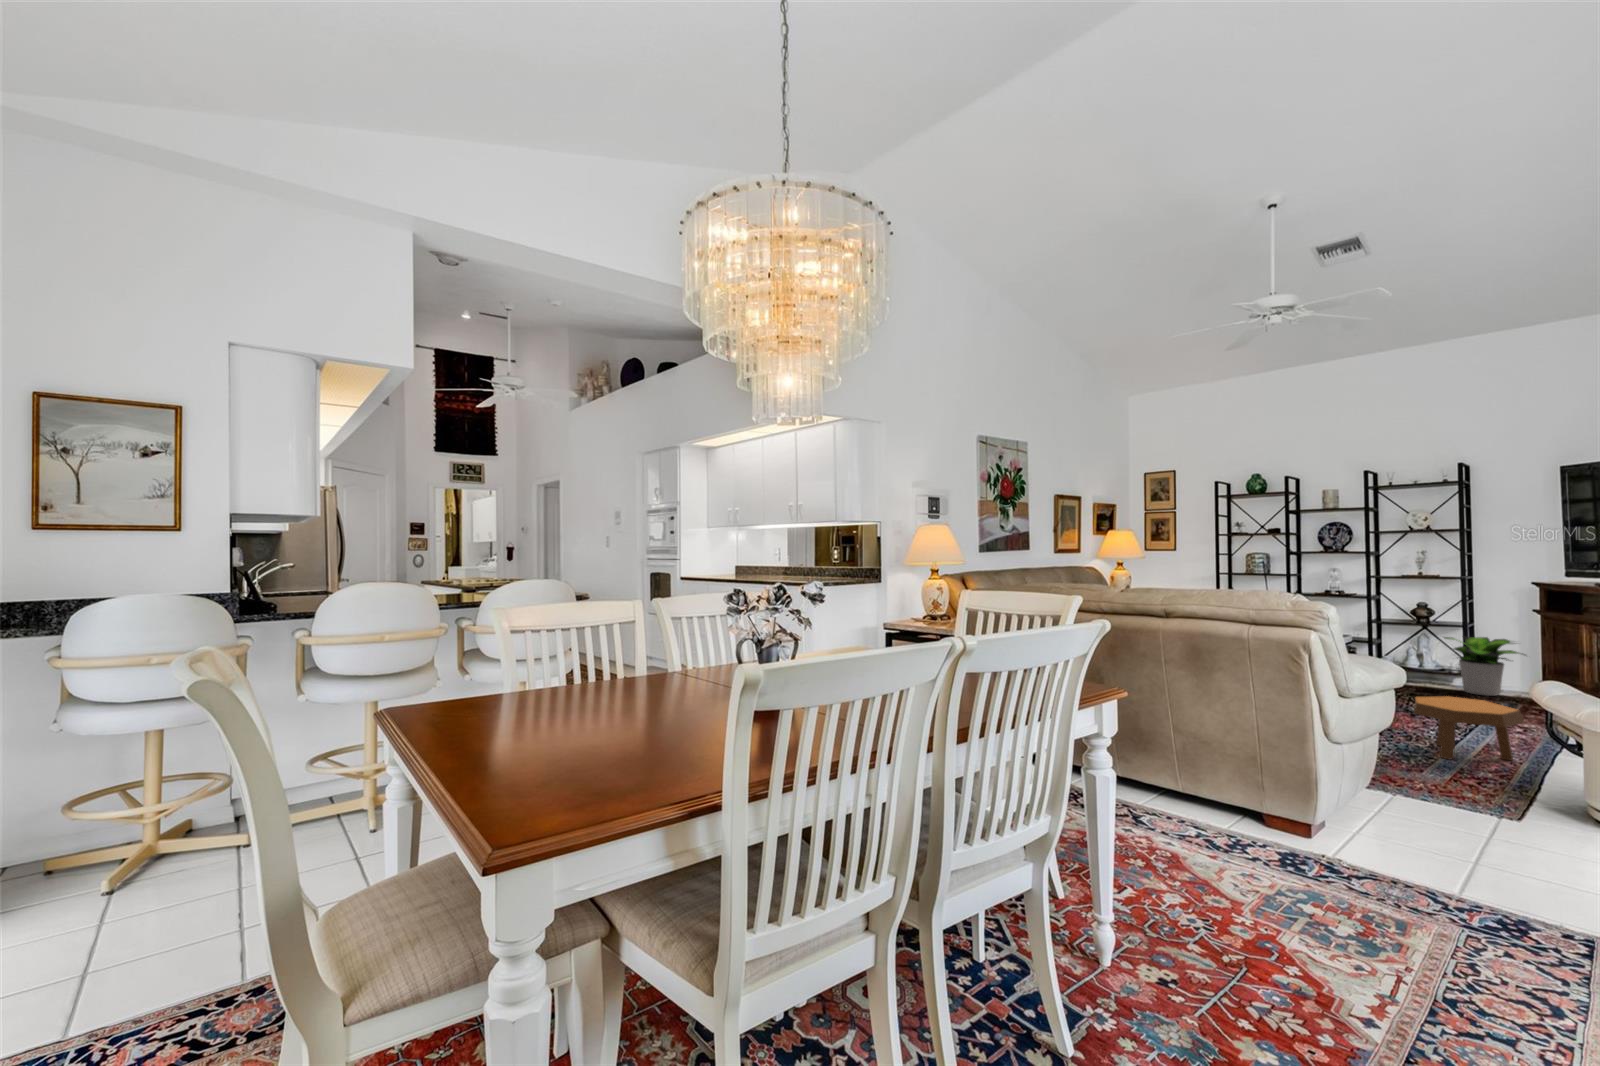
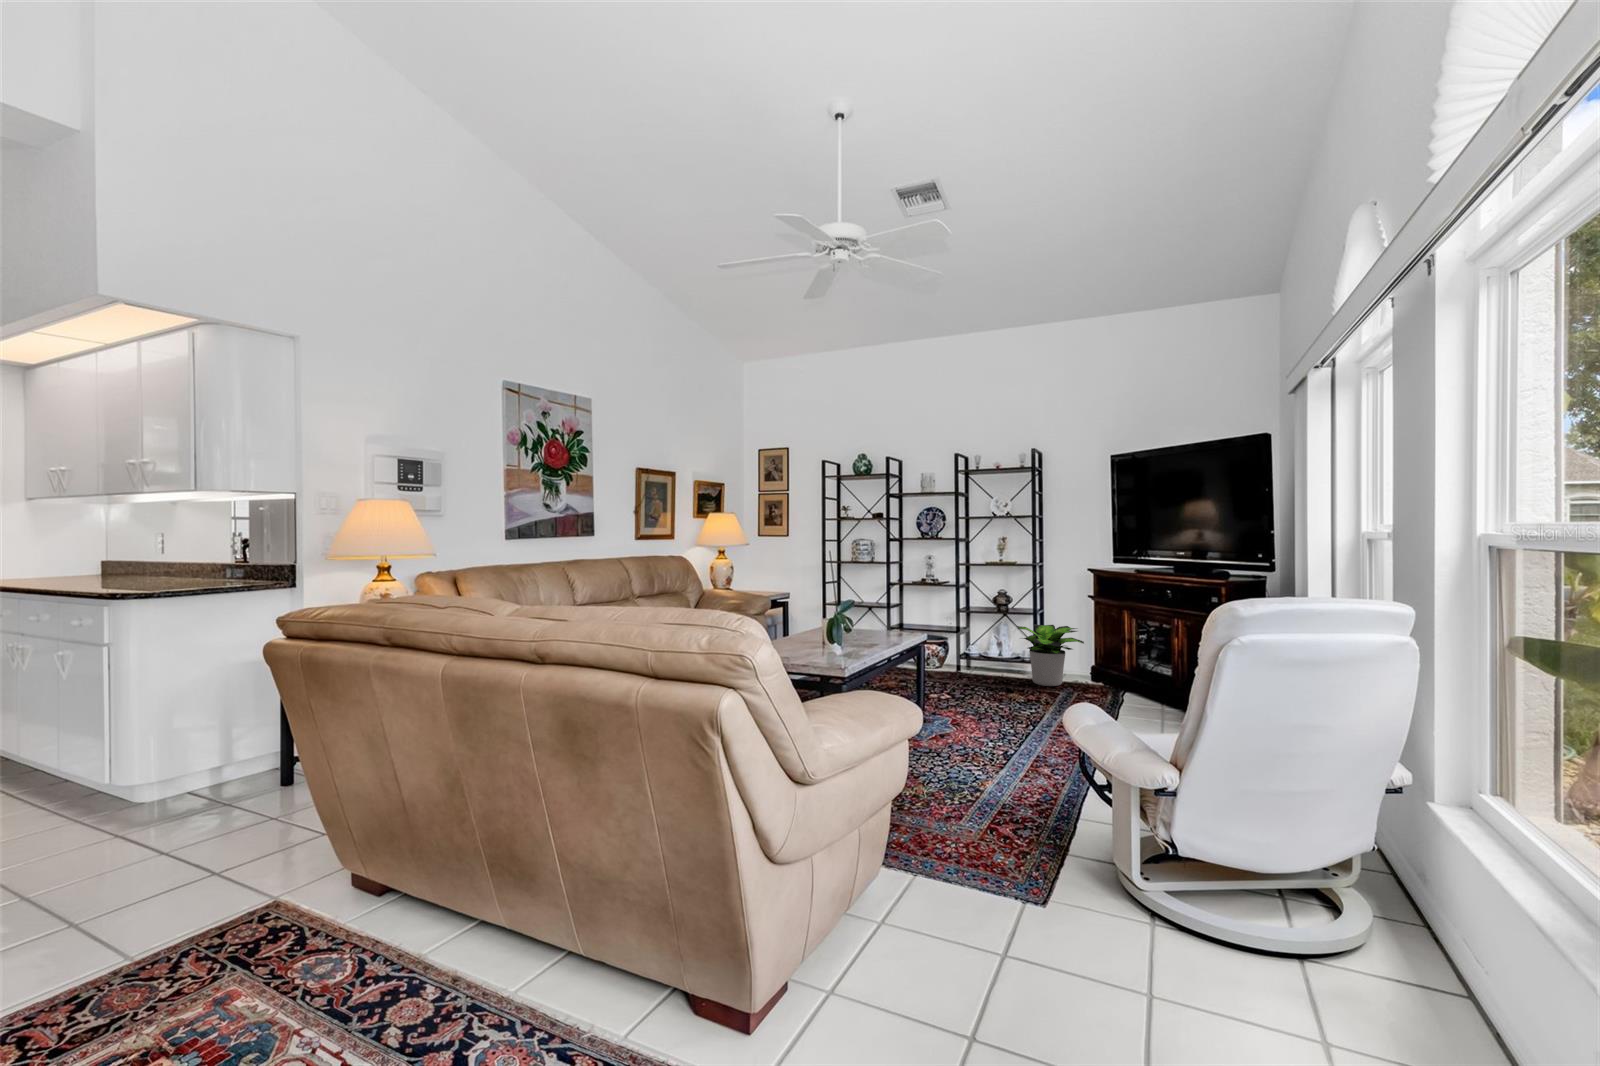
footstool: present [1414,696,1524,761] -> none [962,707,1066,792]

